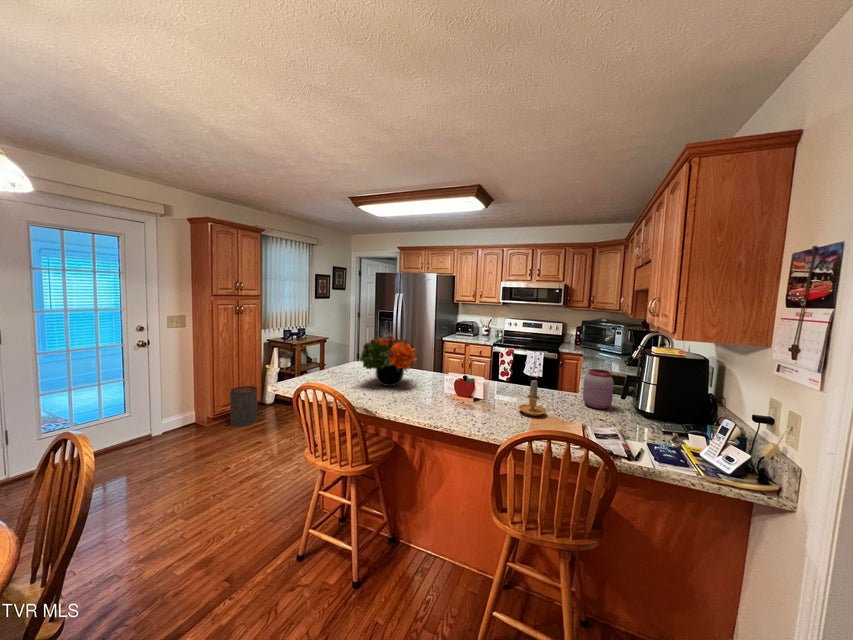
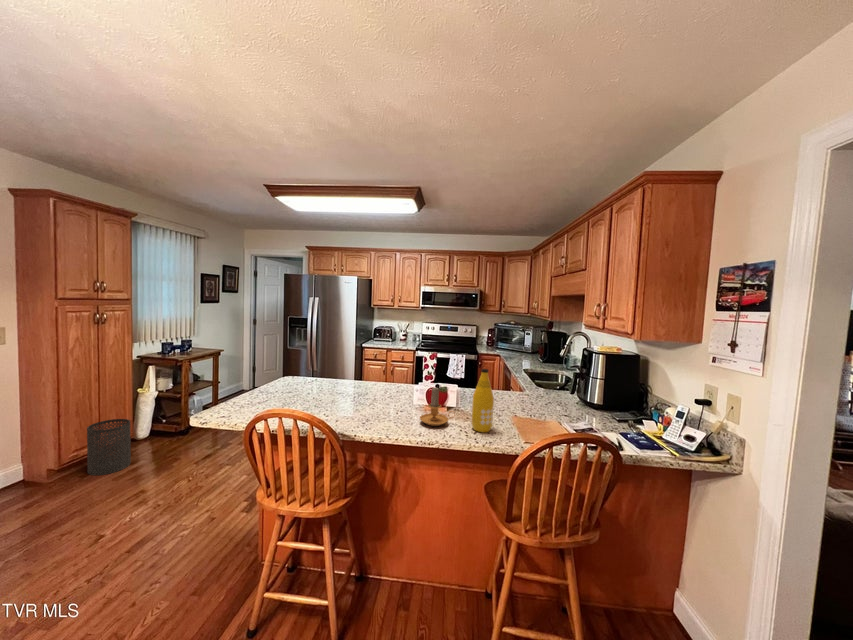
flower arrangement: present [360,335,416,386] -> none [313,345,380,403]
bottle: none [482,362,505,424] -> present [471,369,494,432]
jar: present [583,369,614,409] -> none [539,368,566,405]
candle: present [519,380,553,416] -> present [420,387,455,426]

